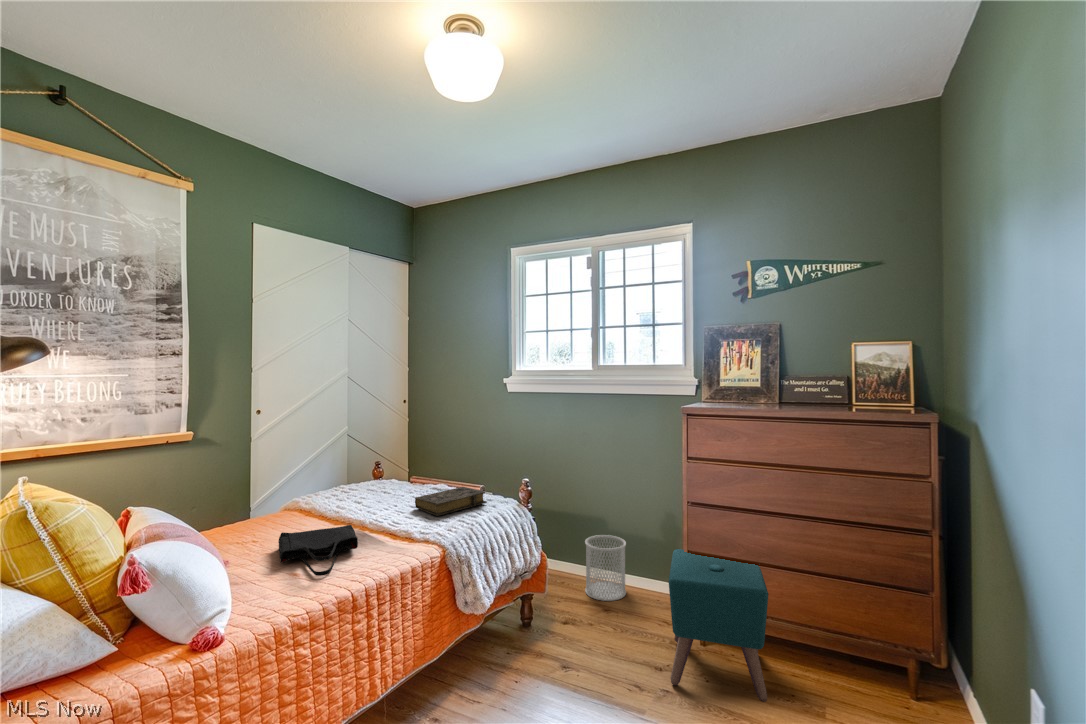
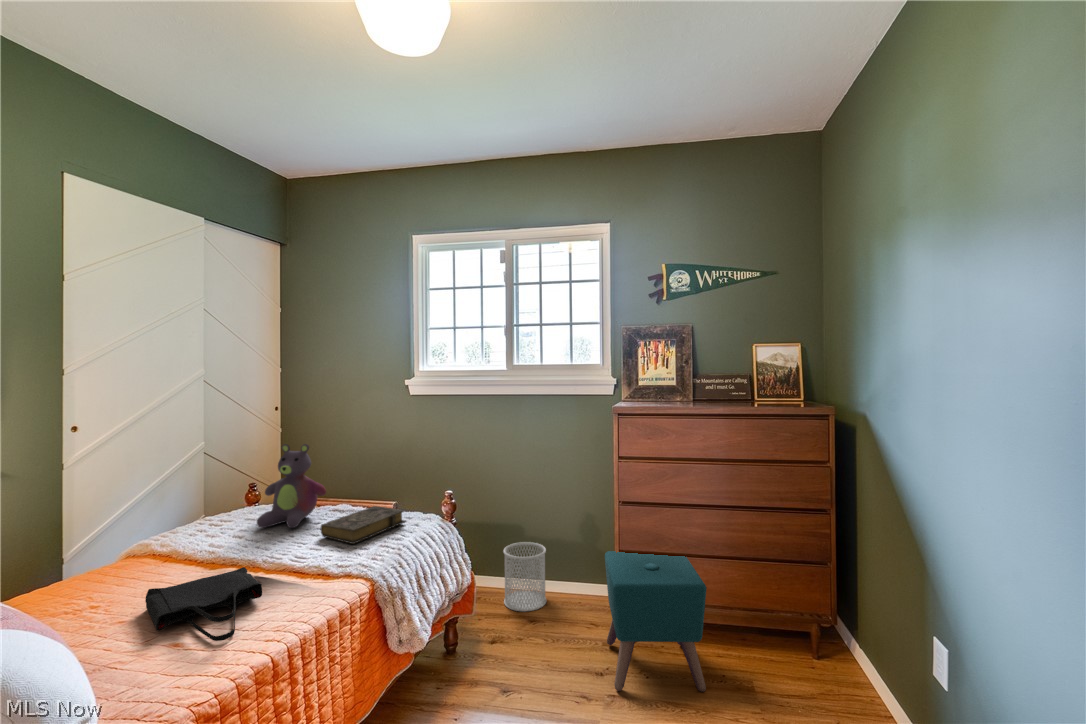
stuffed bear: none [370,429,425,500] -> present [257,444,326,528]

